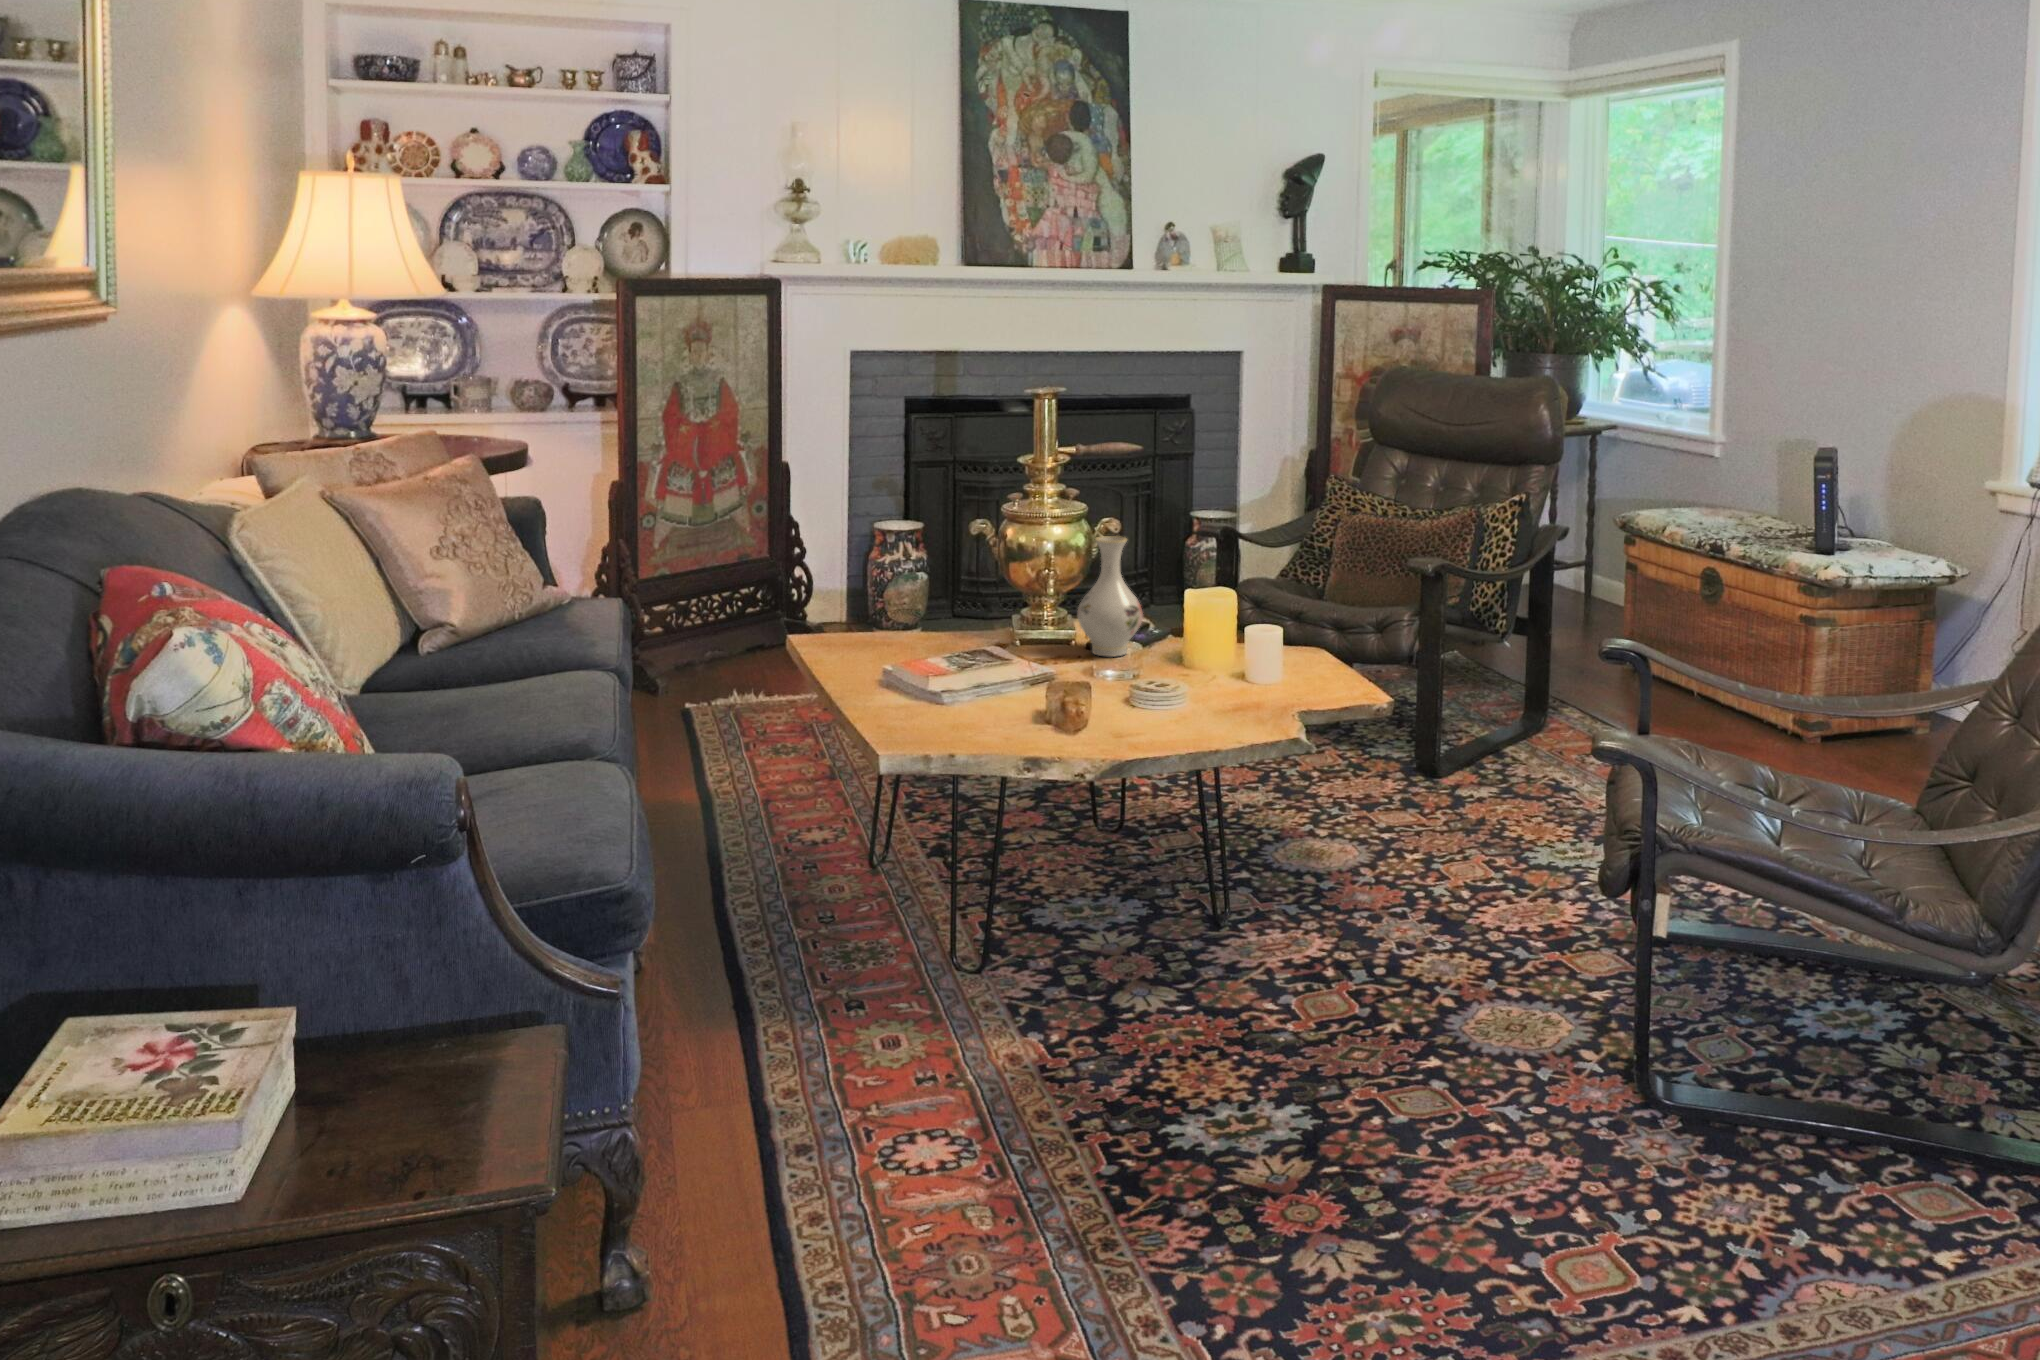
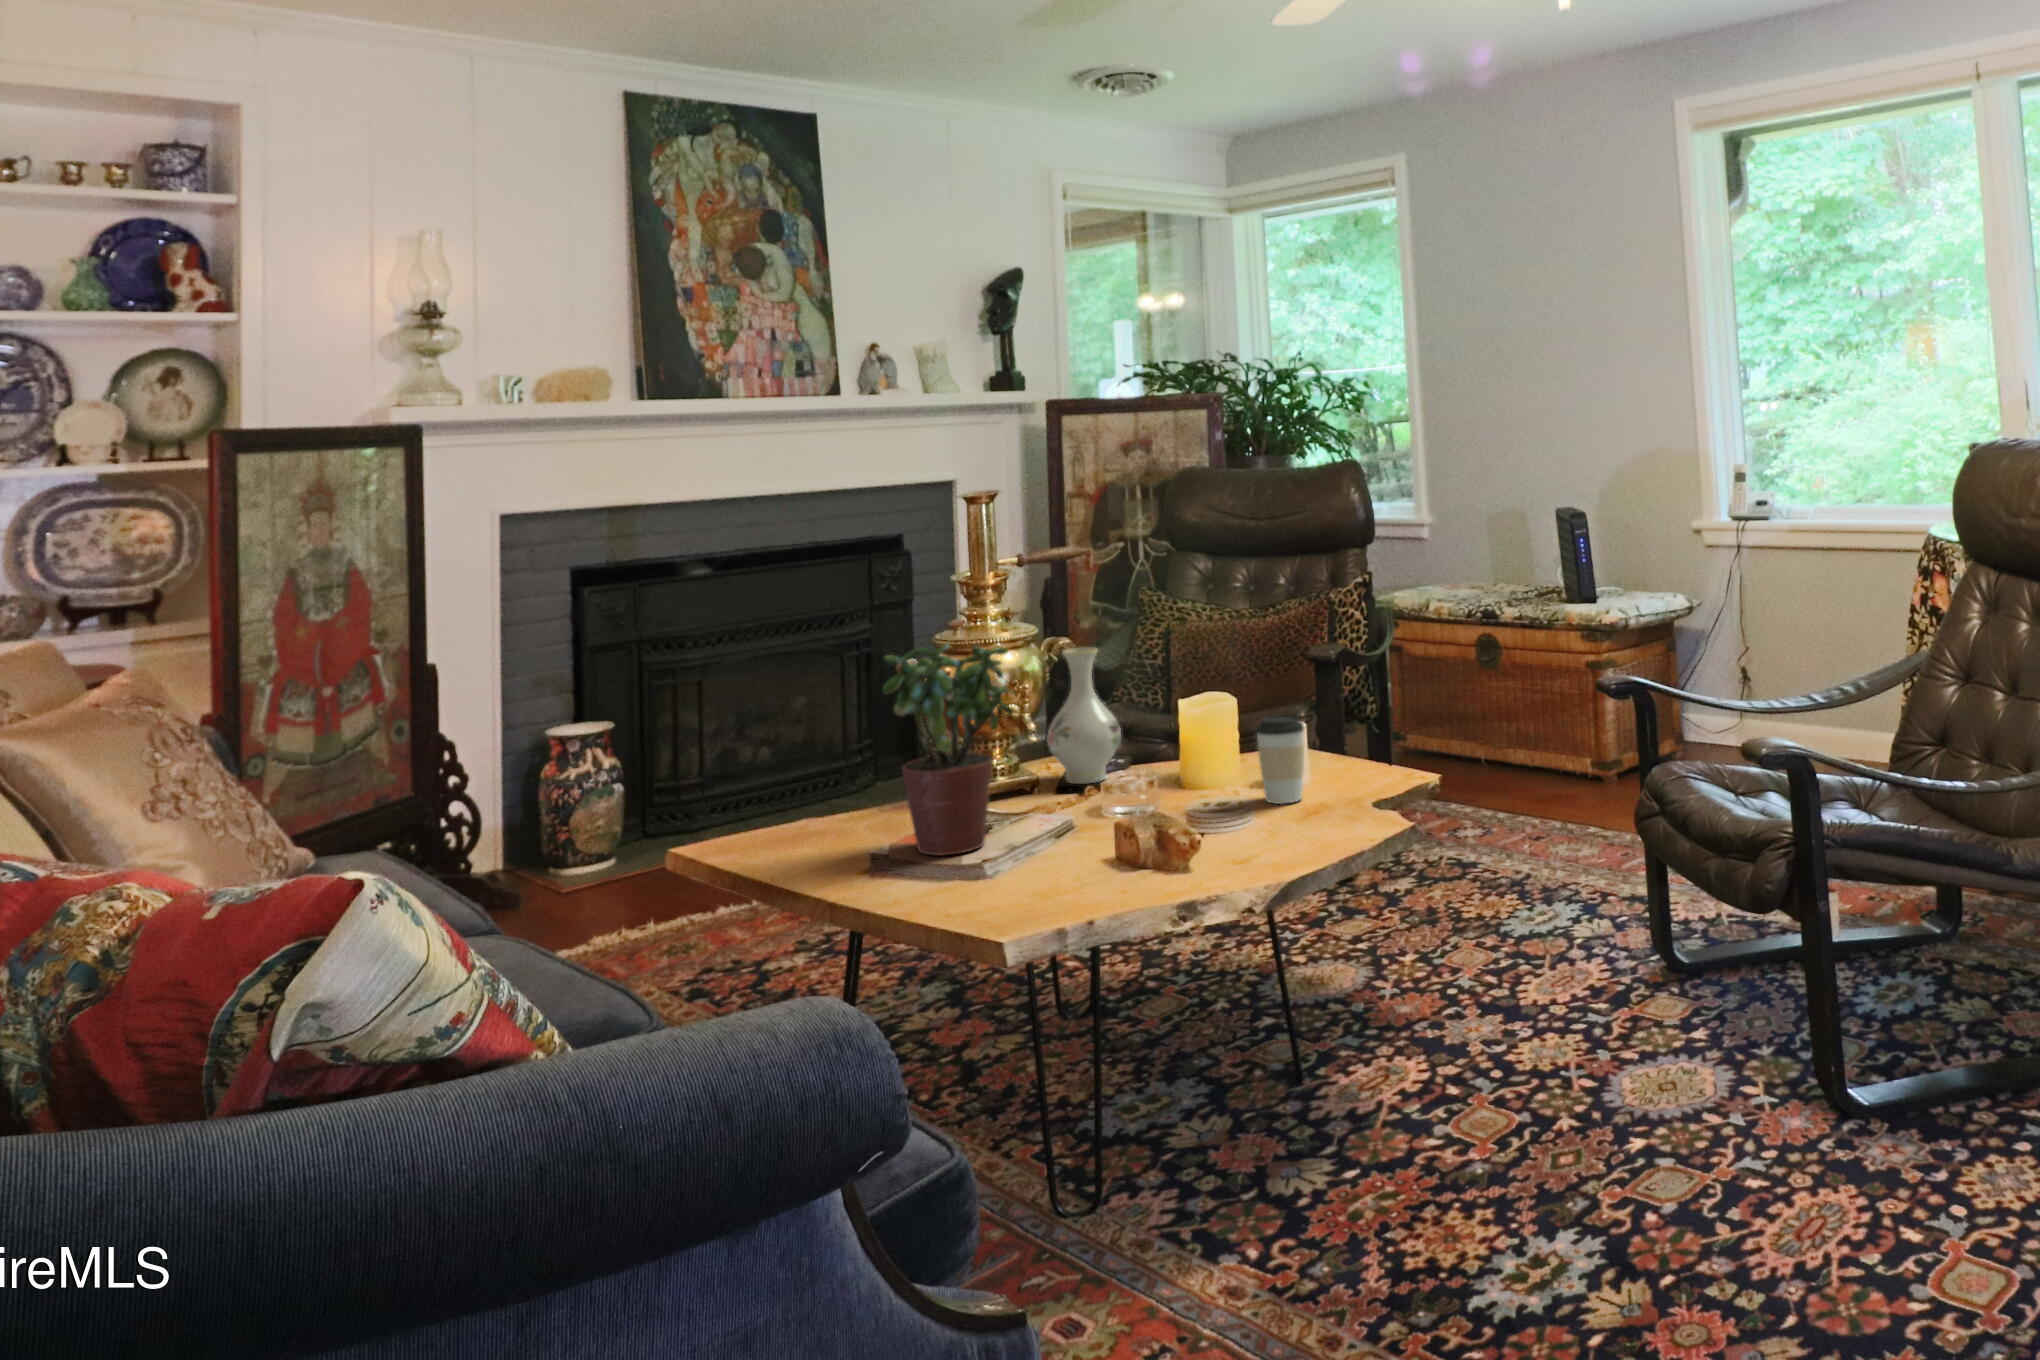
potted plant: none [888,521,994,696] -> present [883,644,1015,855]
coffee cup: none [1217,626,1263,708] -> present [1256,714,1305,804]

